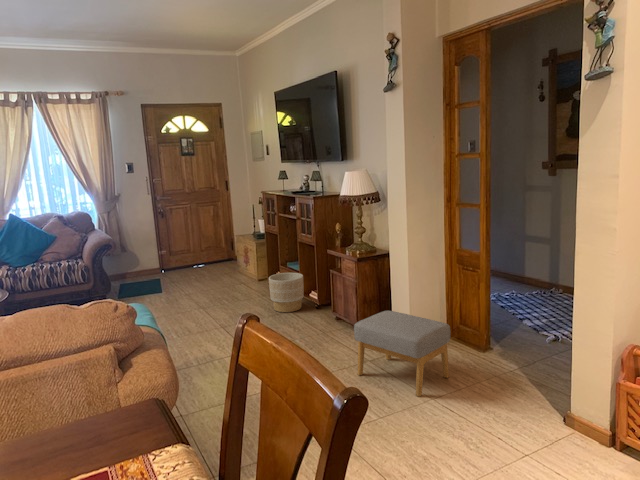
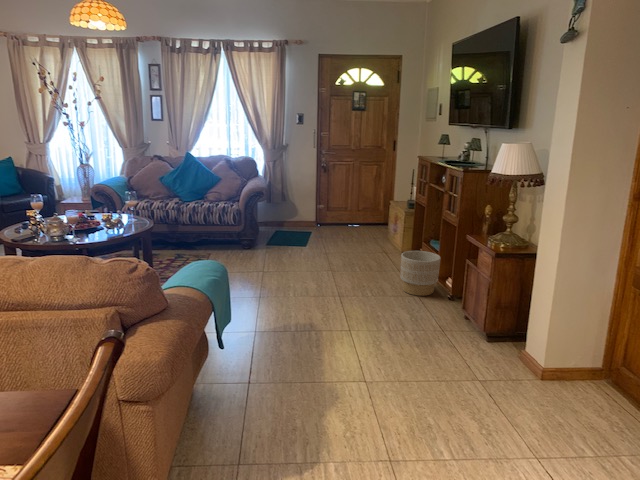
footstool: present [354,311,450,396] -> none [455,327,588,449]

